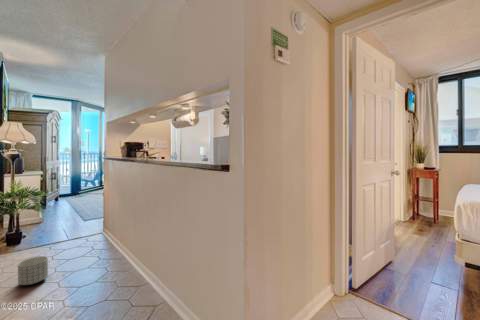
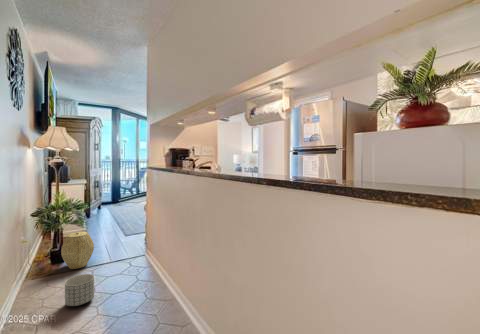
woven basket: none [14,220,49,255] -> present [61,232,94,269]

